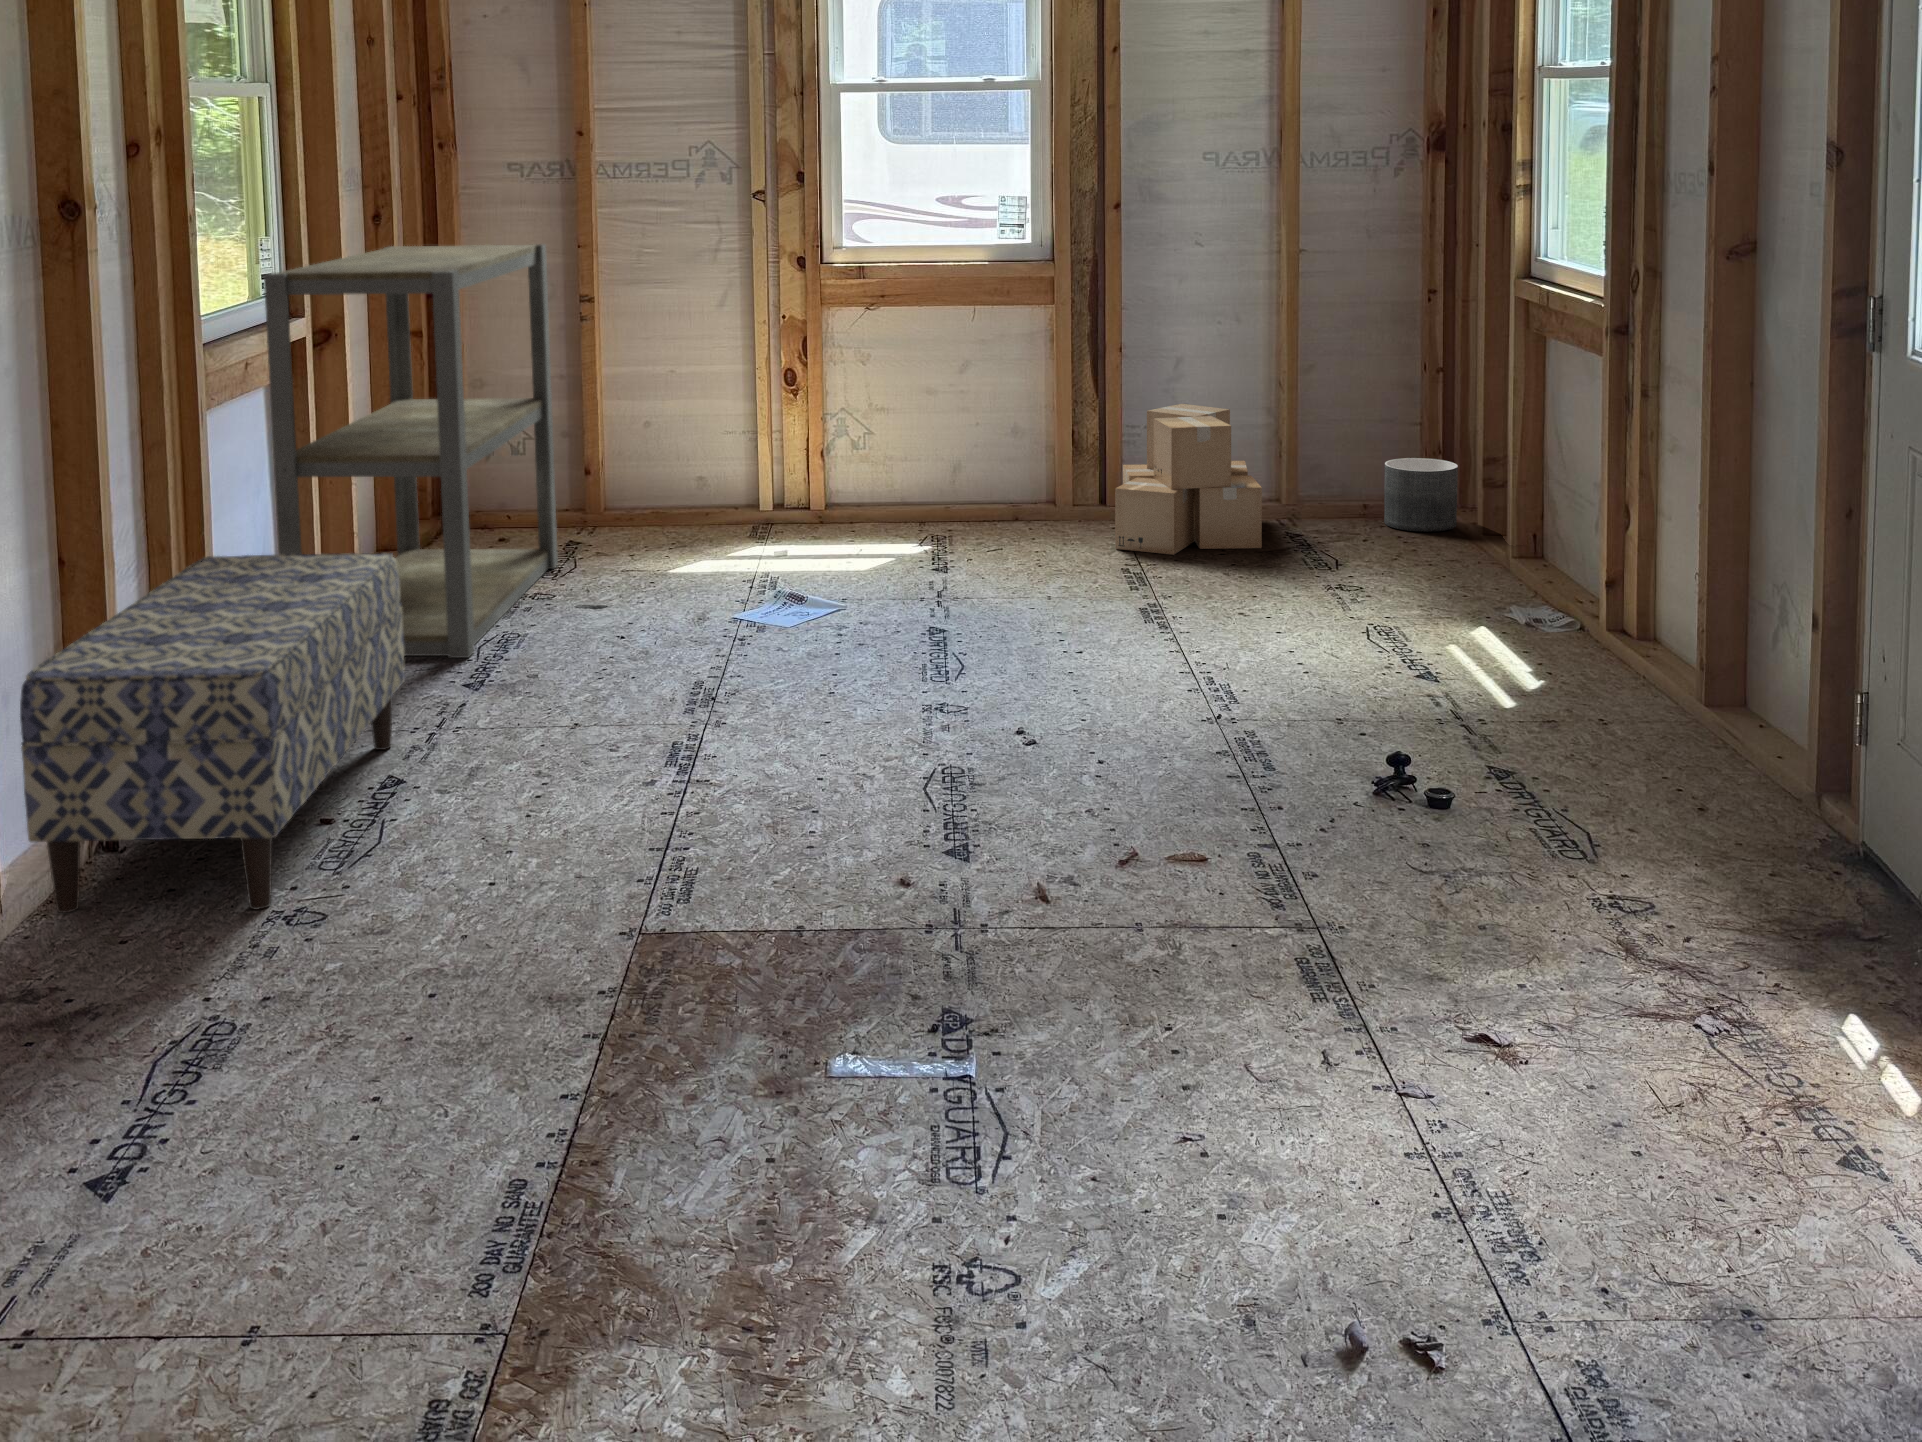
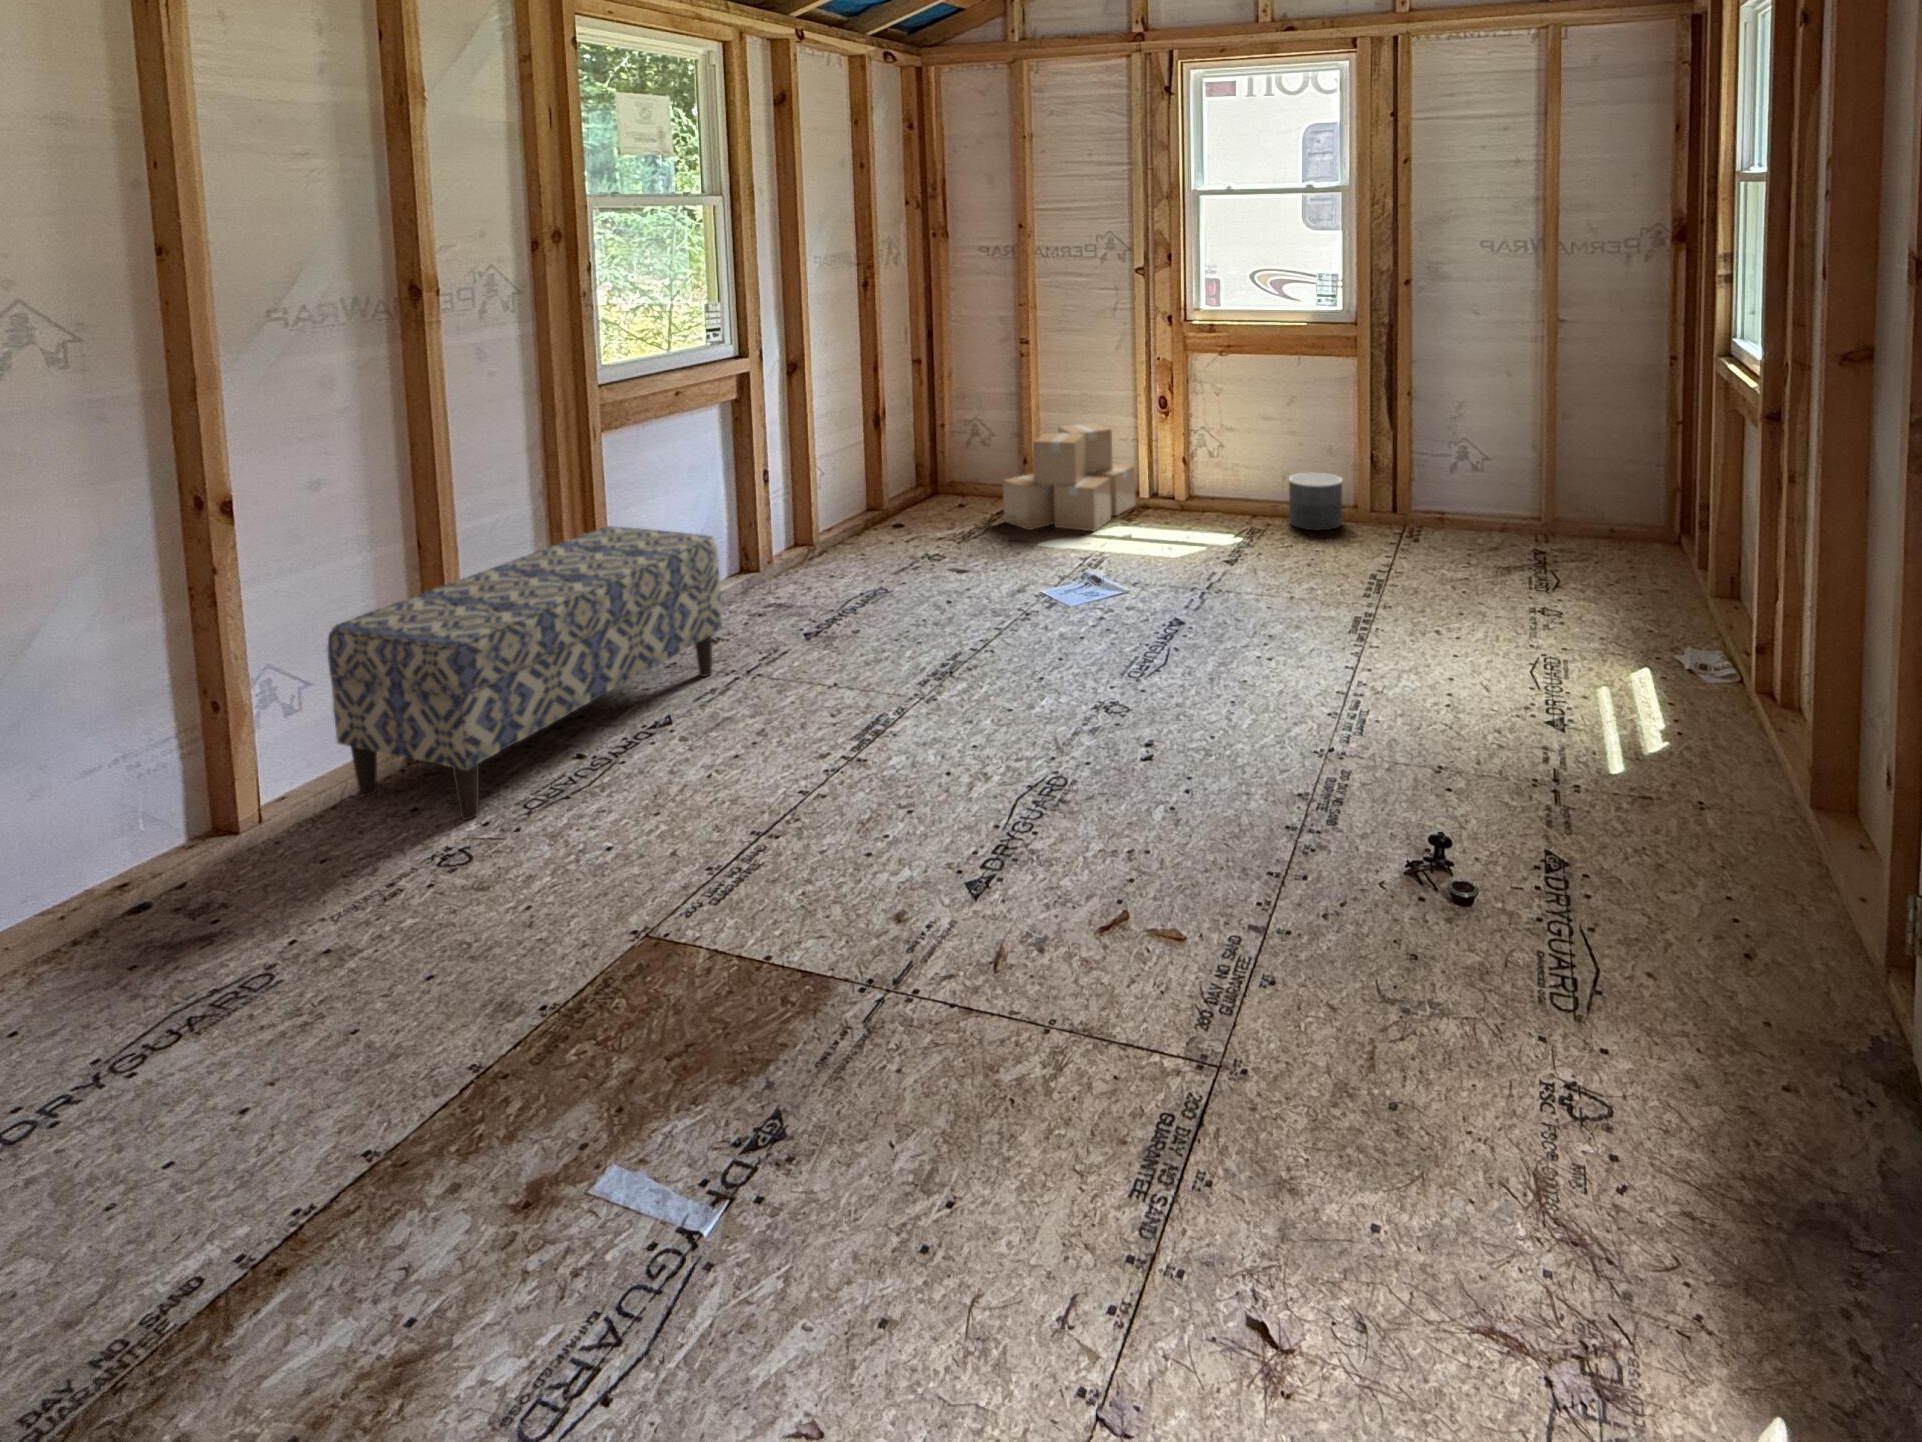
shelving unit: present [264,244,558,658] -> none [722,305,976,600]
cardboard box: present [1115,404,1262,555] -> present [1003,423,1136,531]
planter: present [1384,458,1458,532] -> present [1289,473,1342,530]

